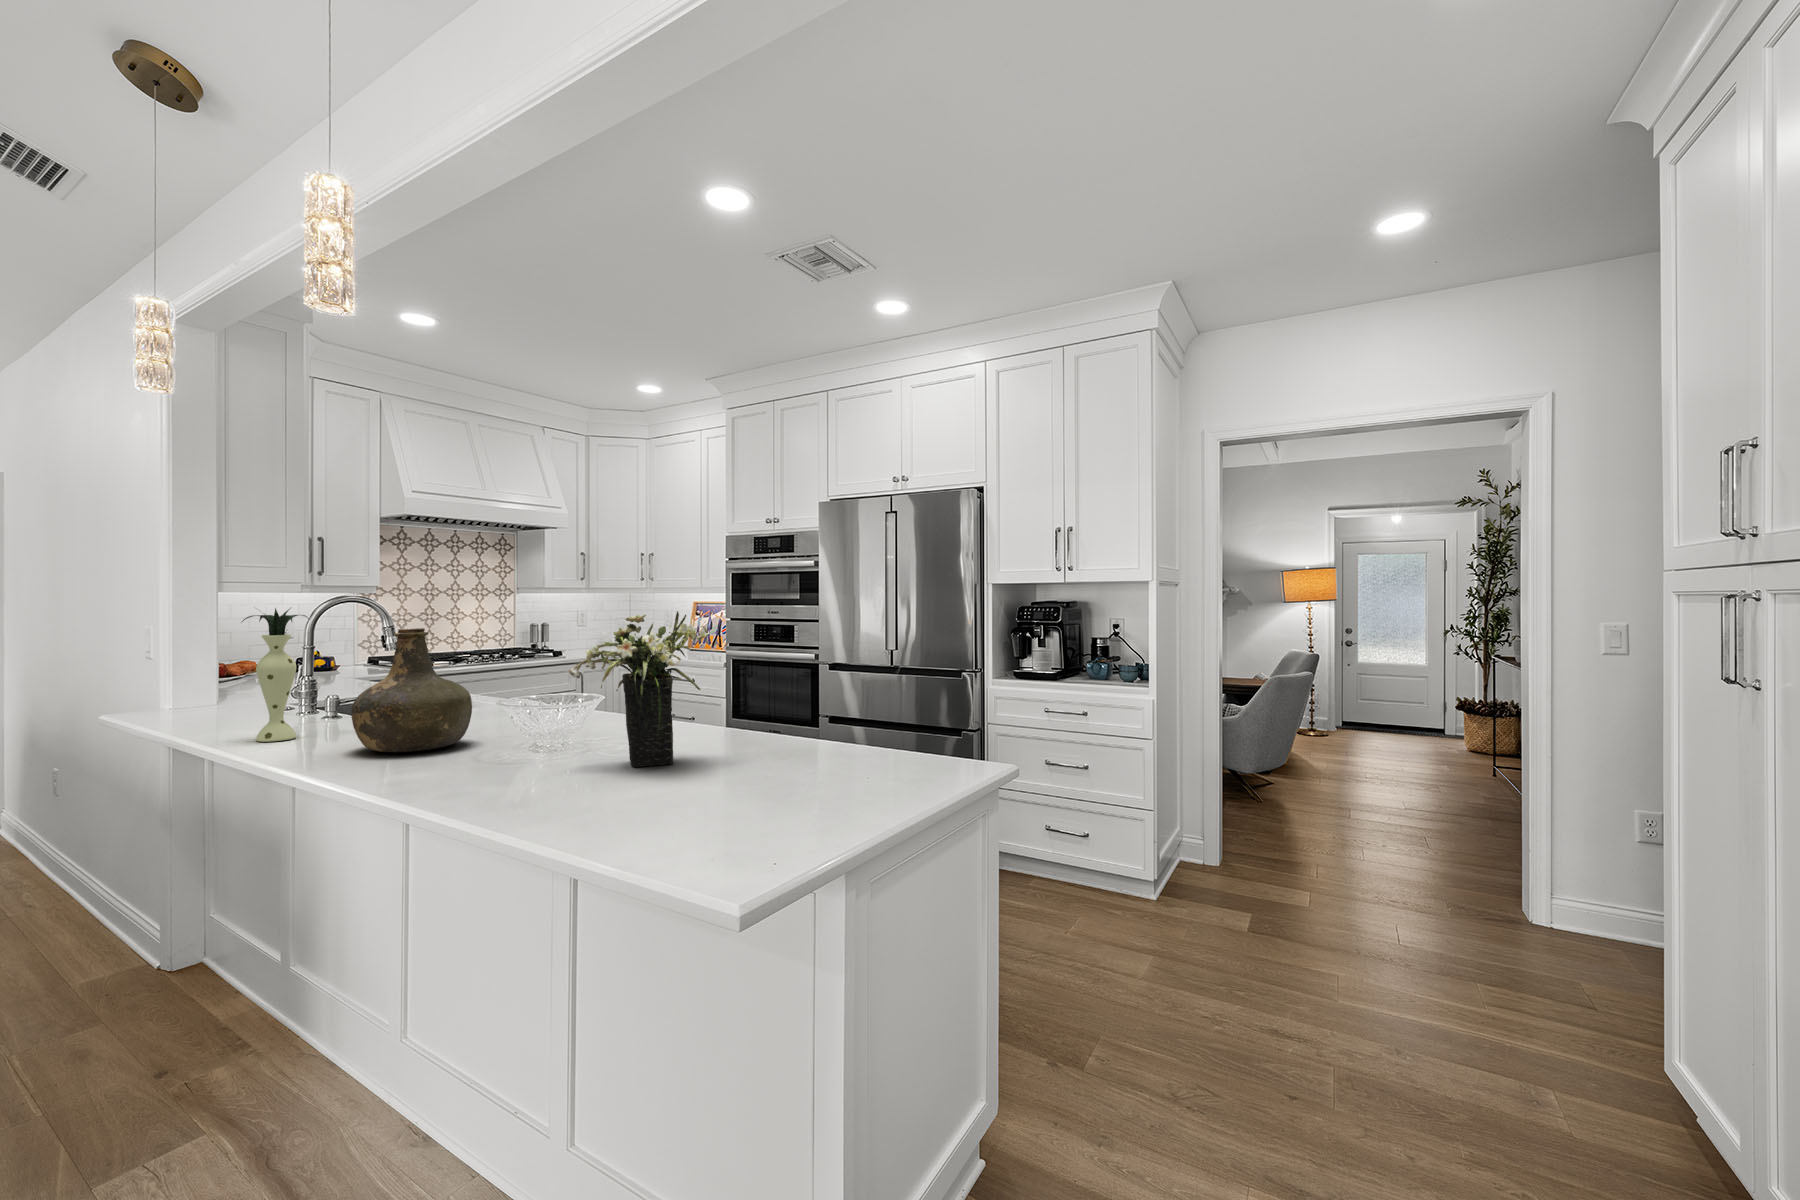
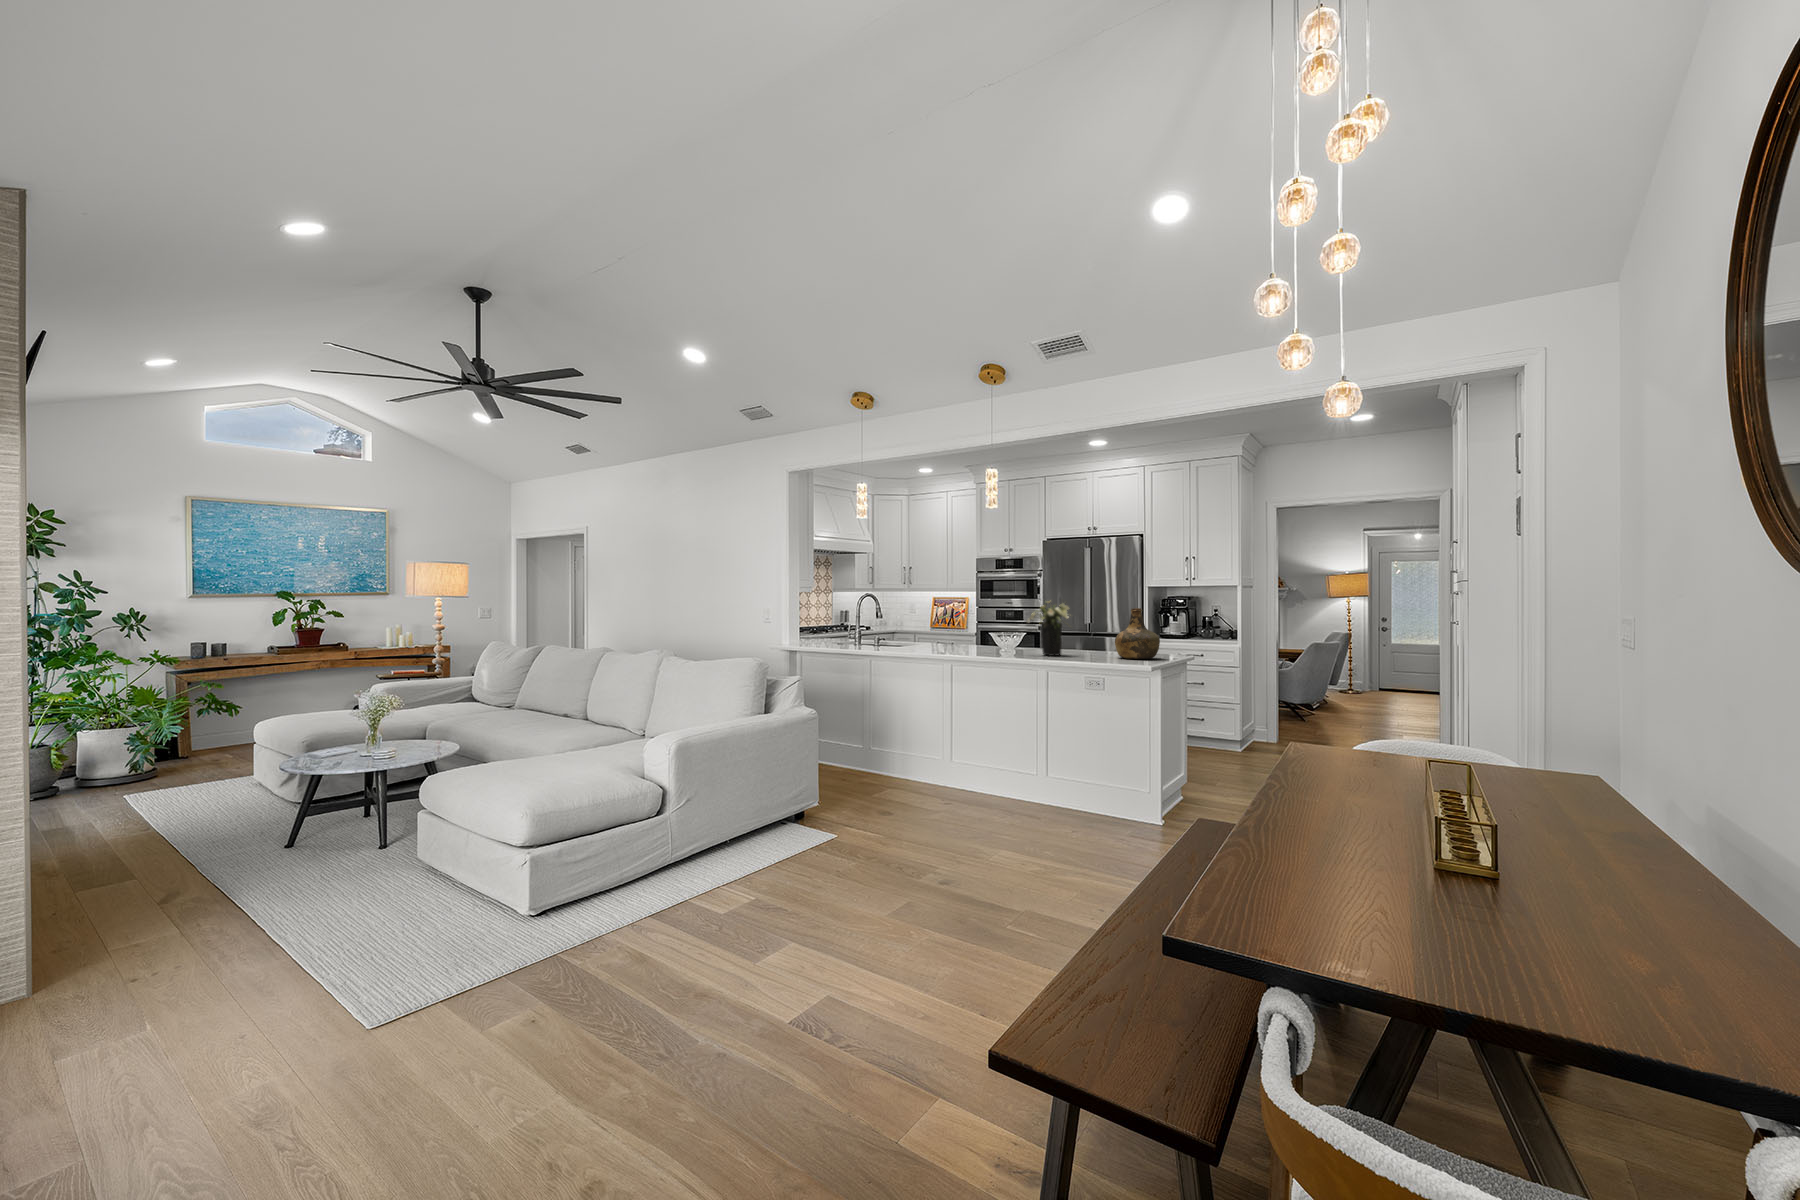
vase: present [242,608,308,742] -> none [876,598,896,650]
bottle: present [351,628,472,752] -> present [1115,608,1160,659]

